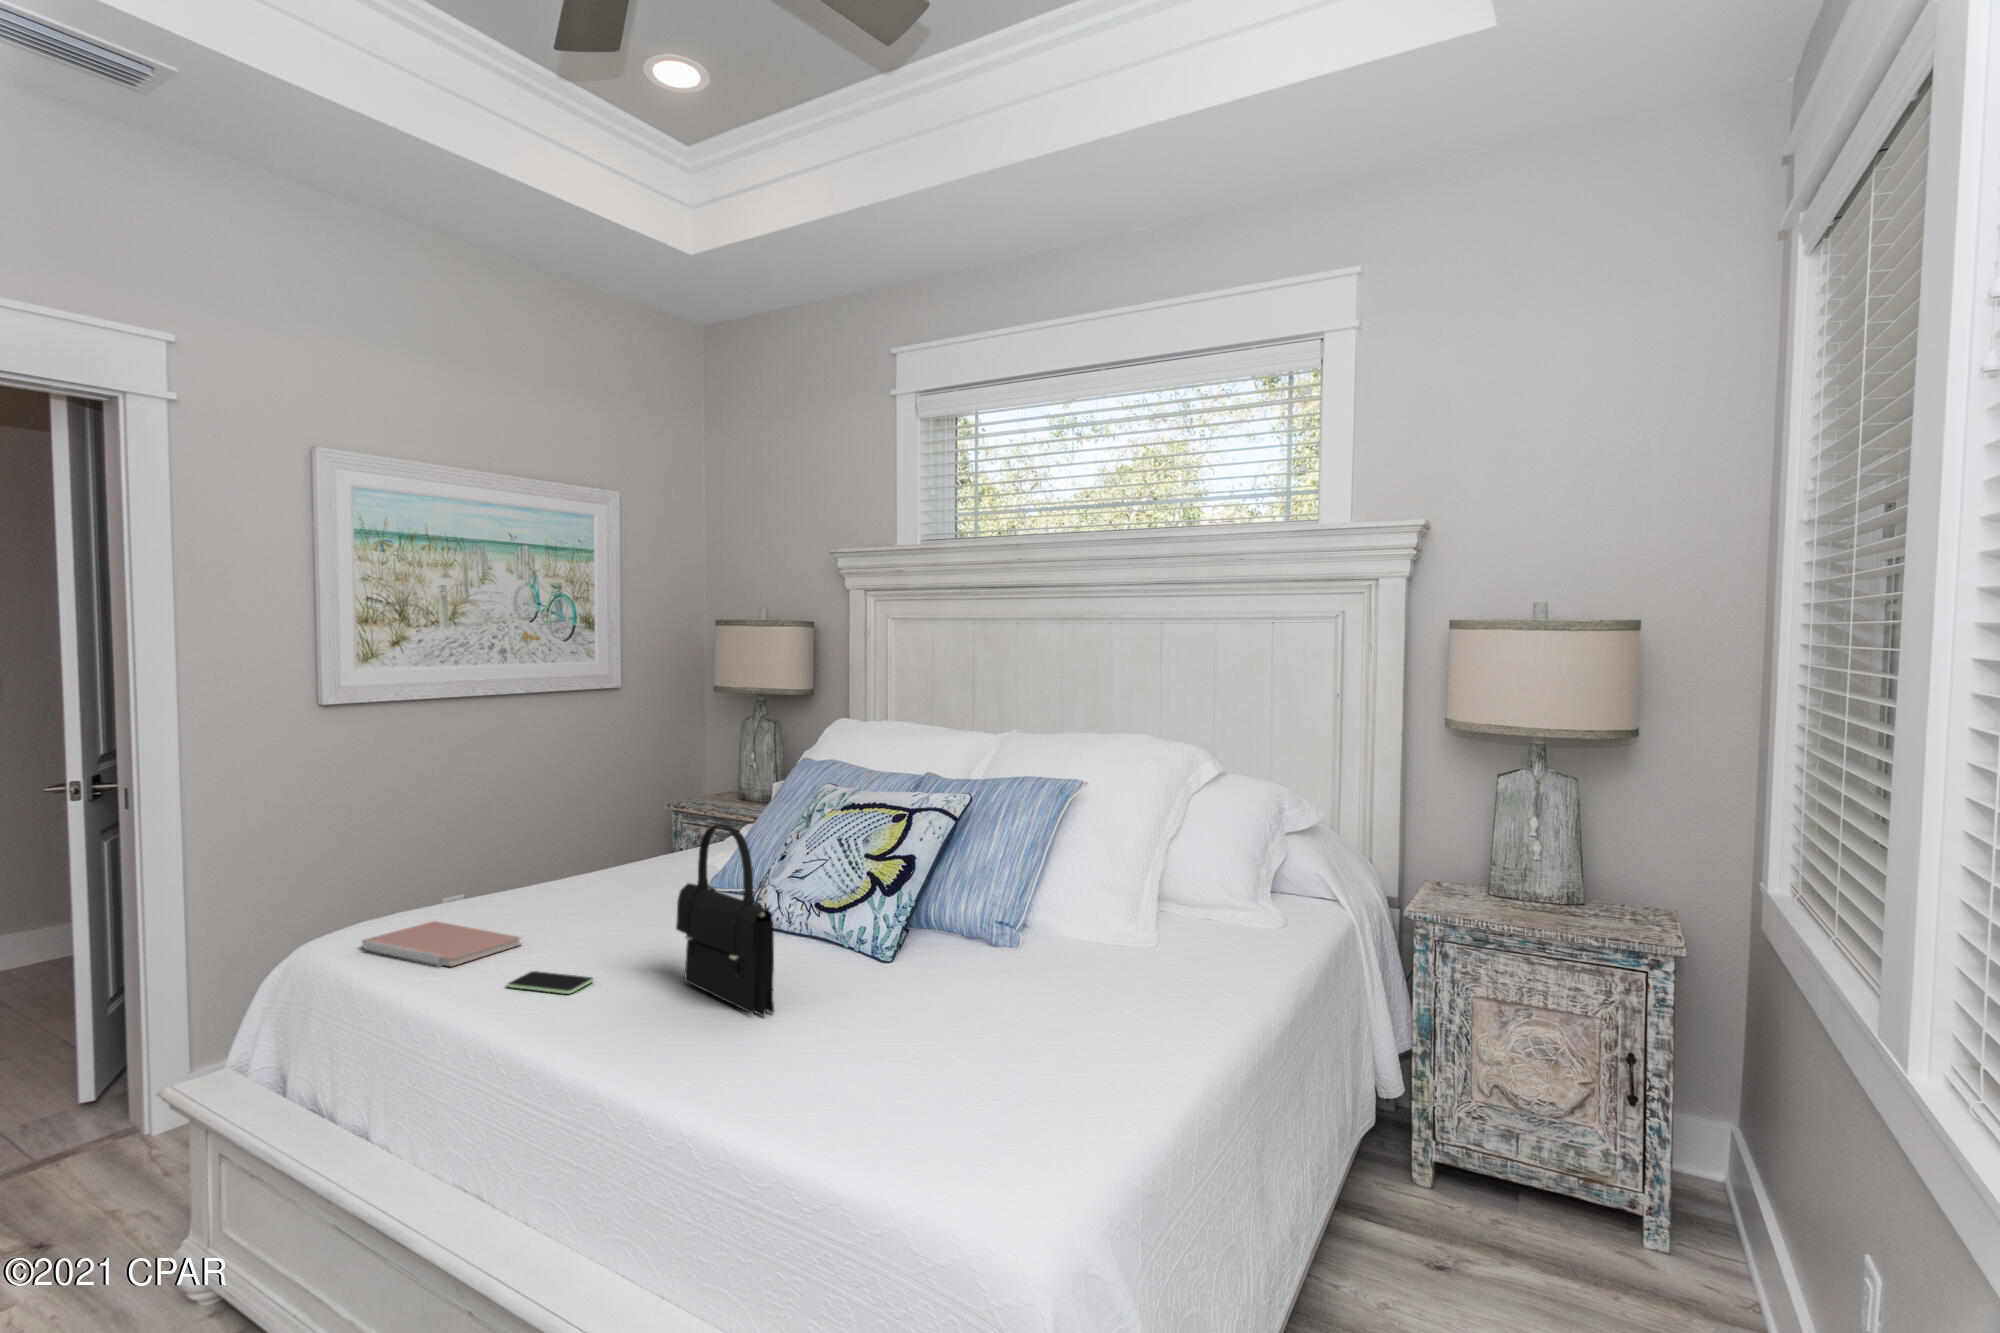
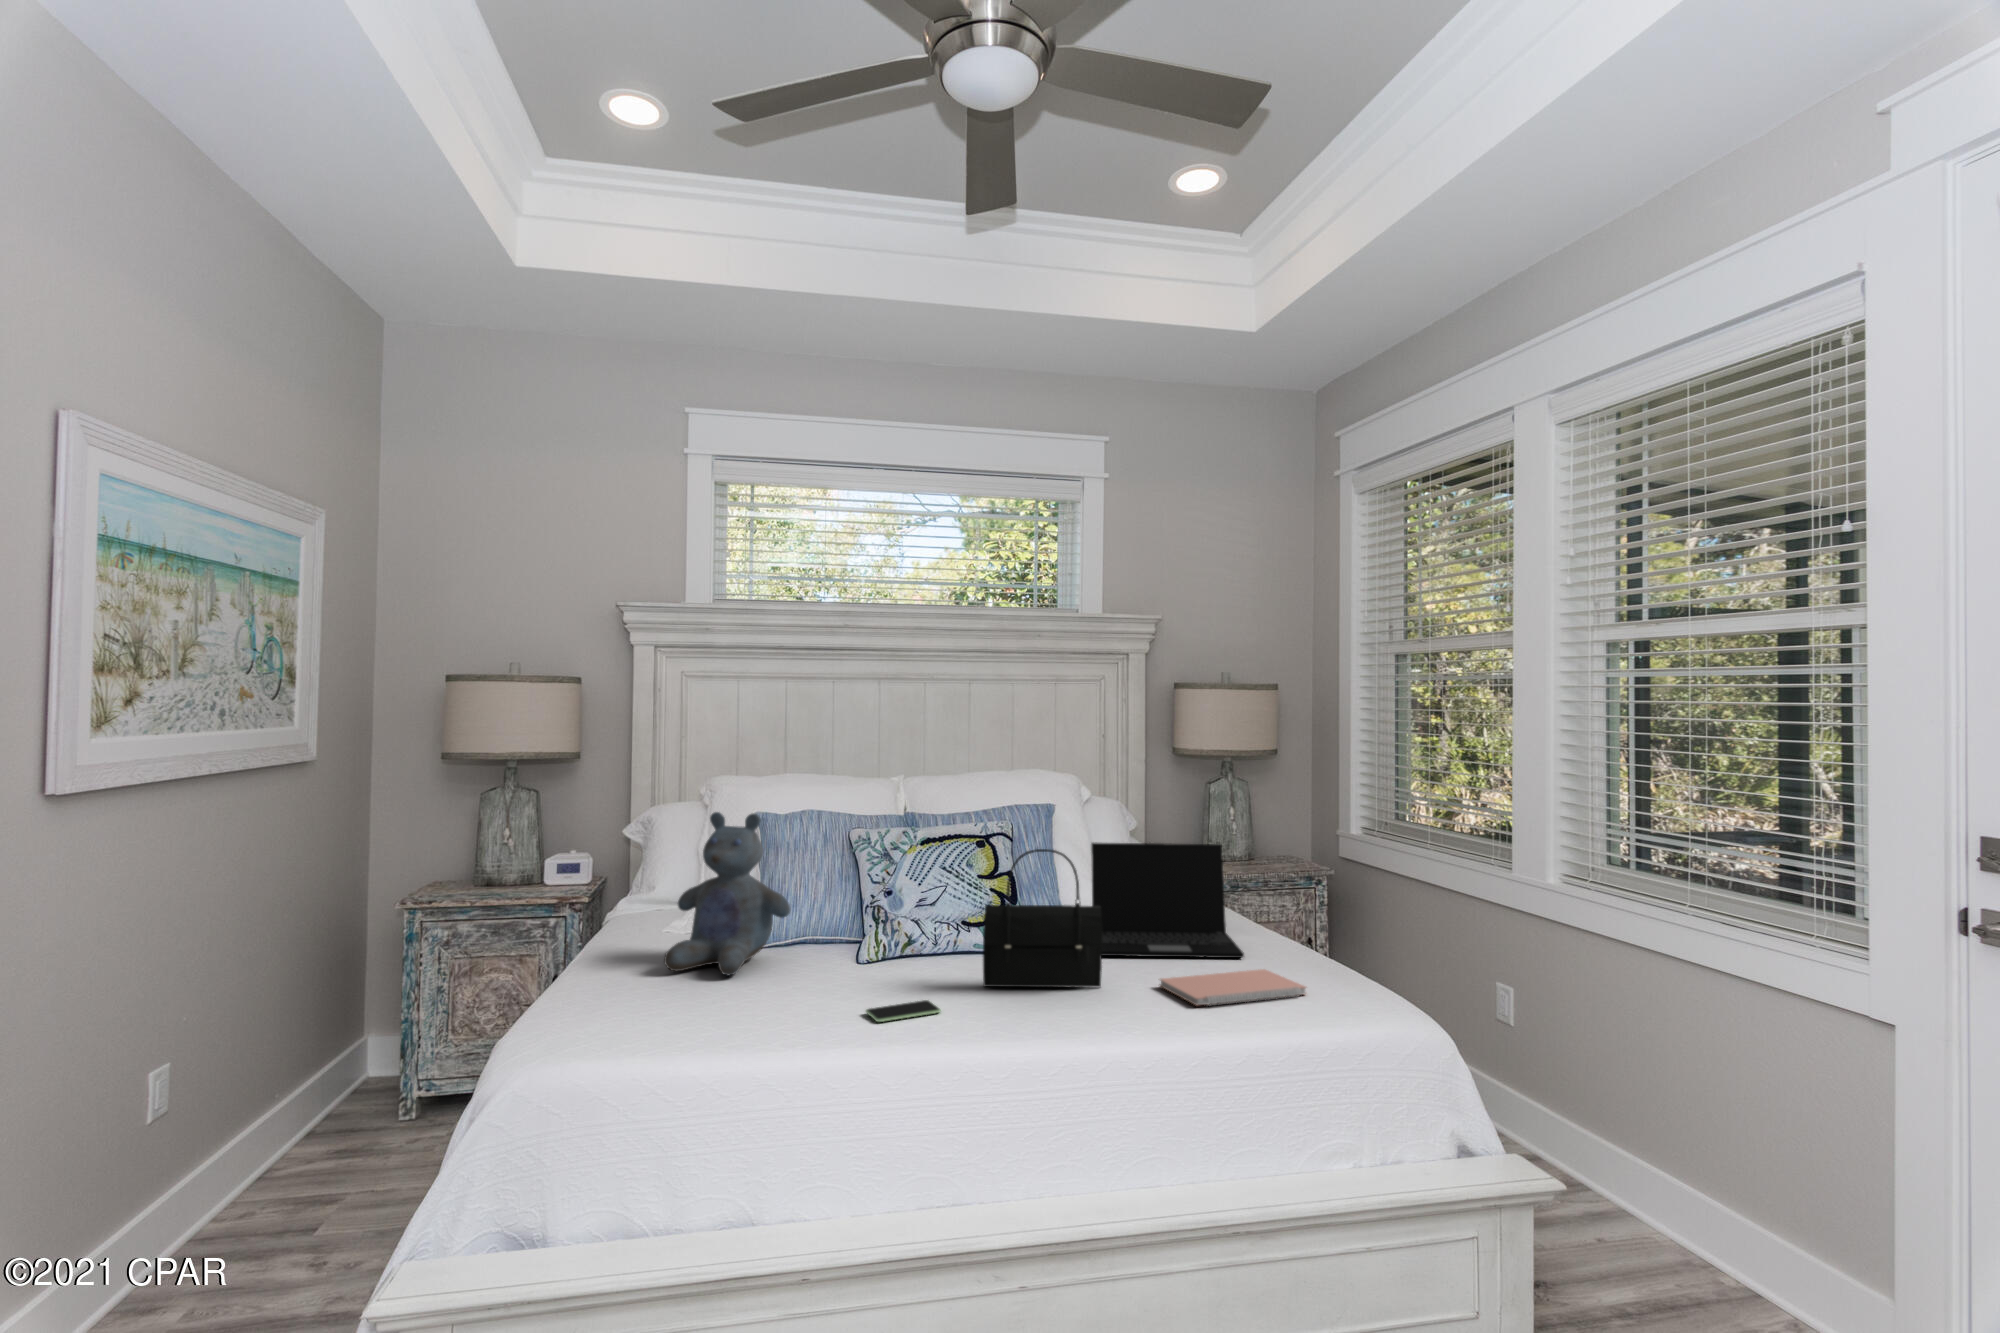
stuffed bear: none [578,751,686,913] -> present [664,812,791,976]
laptop: none [895,831,1155,1035] -> present [1091,843,1244,958]
notebook: present [362,921,522,966] -> present [1160,969,1306,1005]

